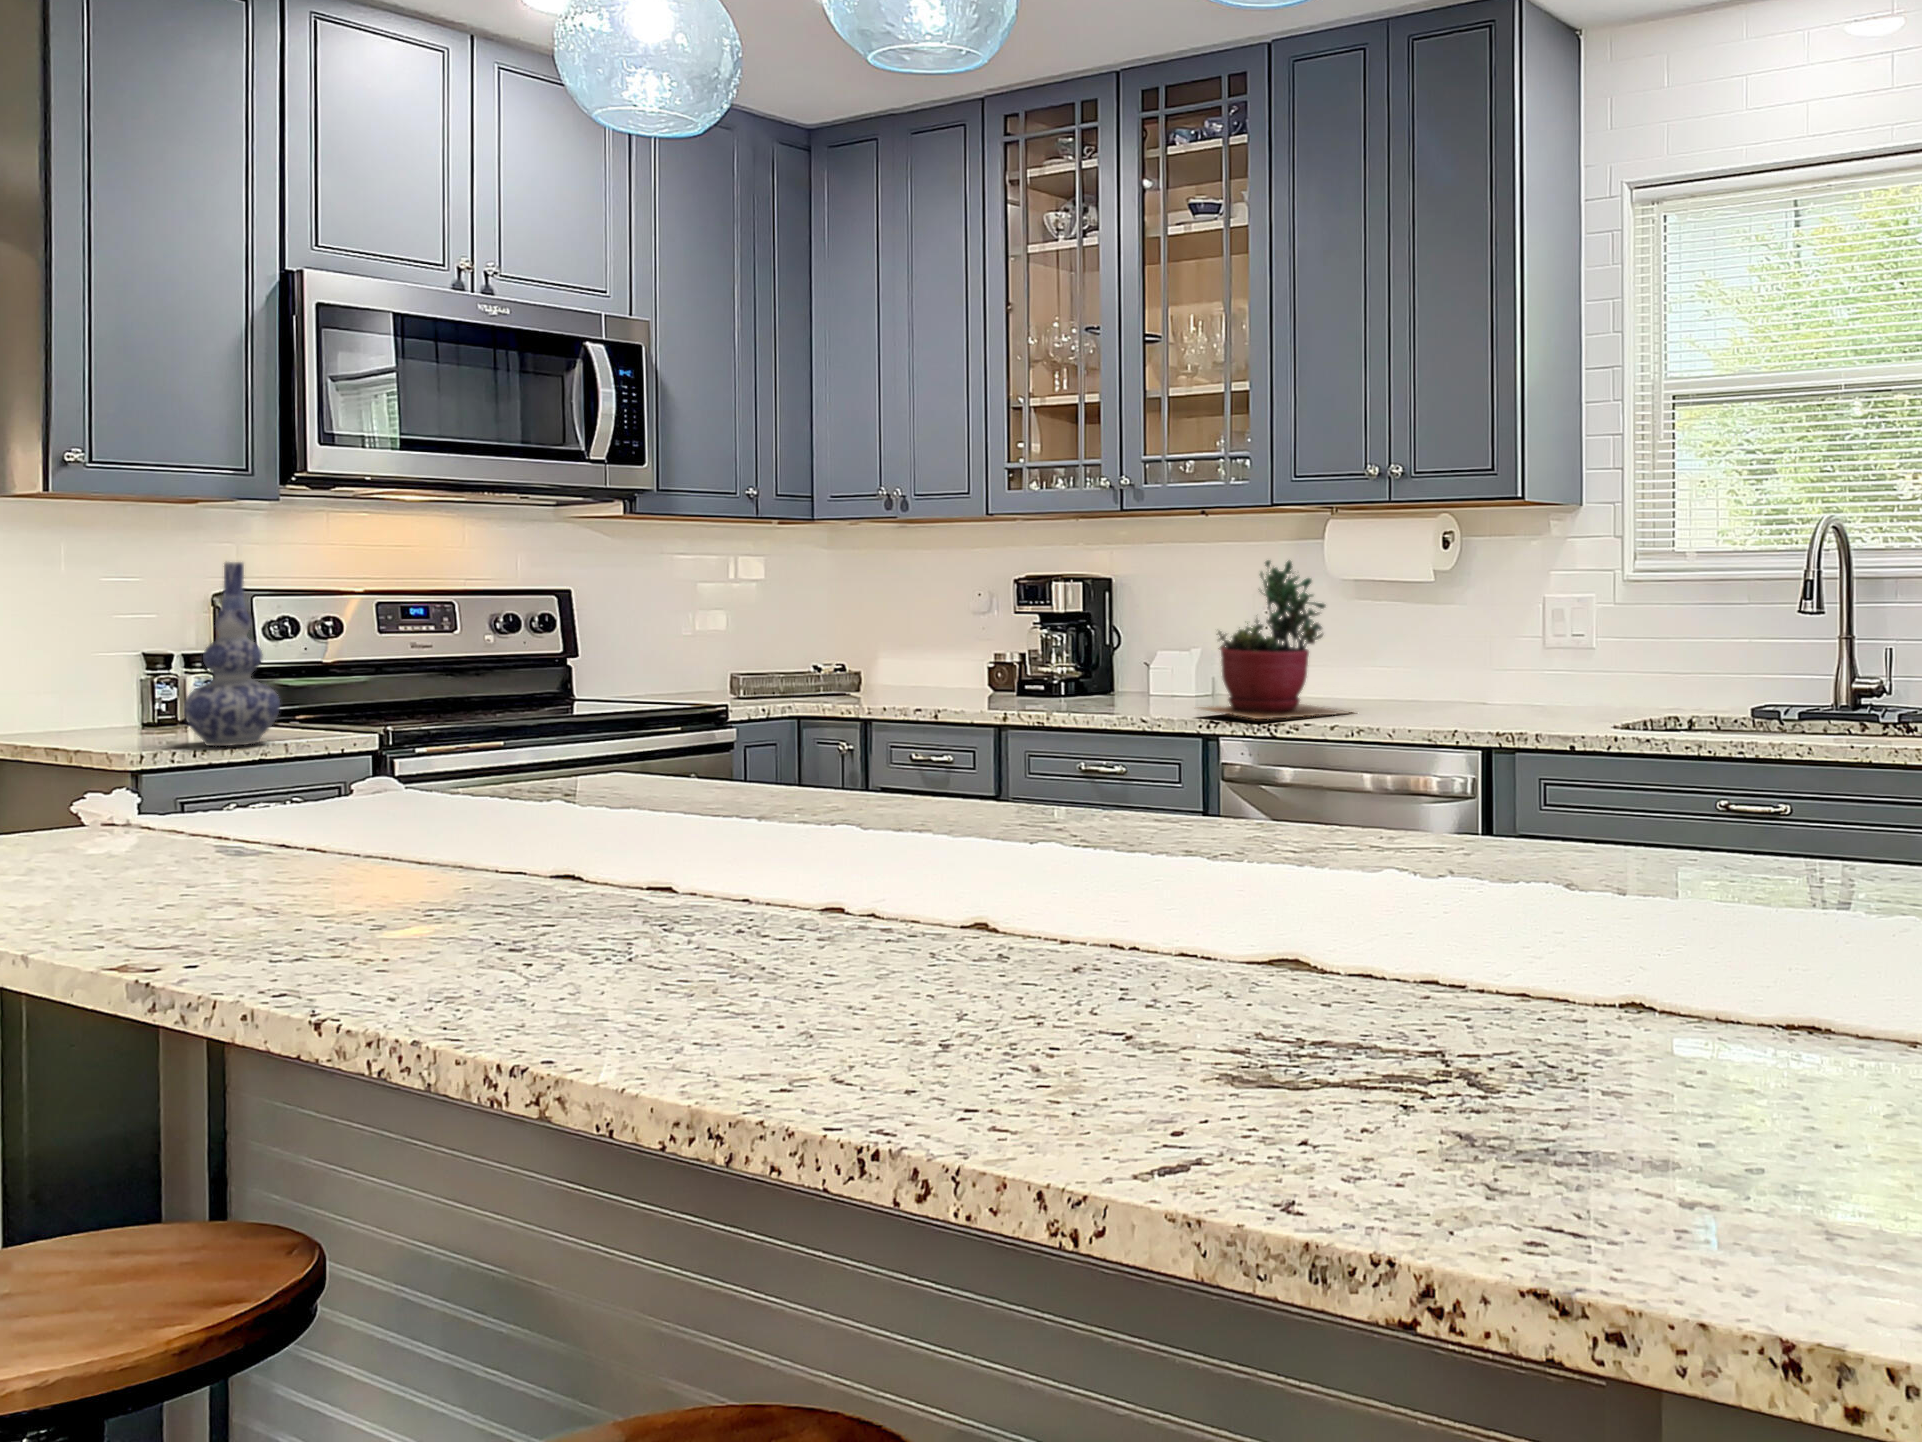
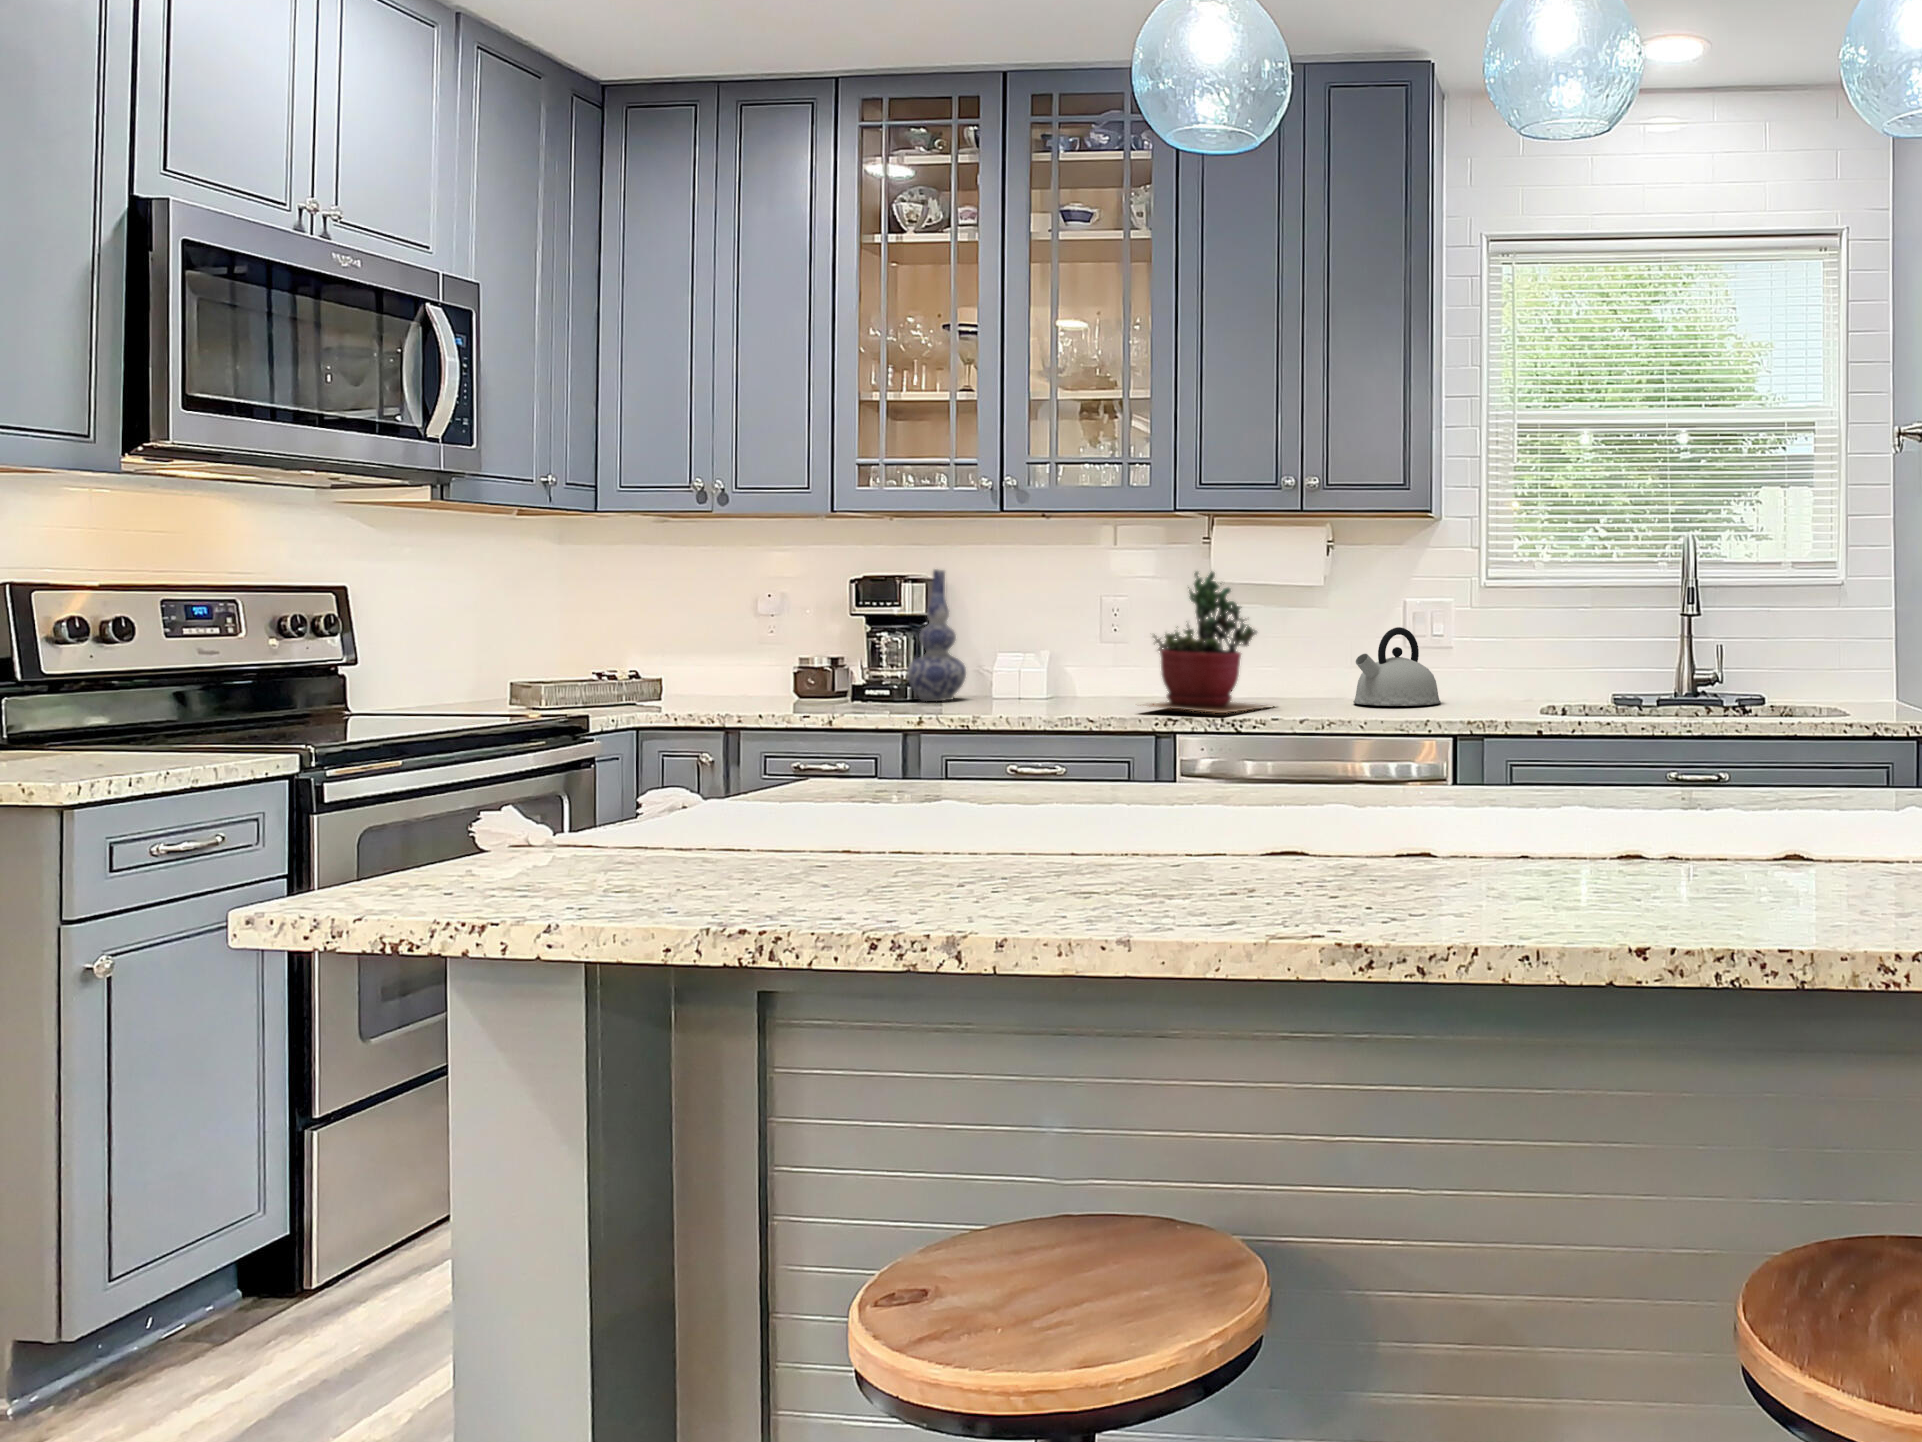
vase: present [184,561,280,746] -> present [907,569,966,701]
kettle: none [1432,623,1542,716] -> present [1353,627,1440,706]

